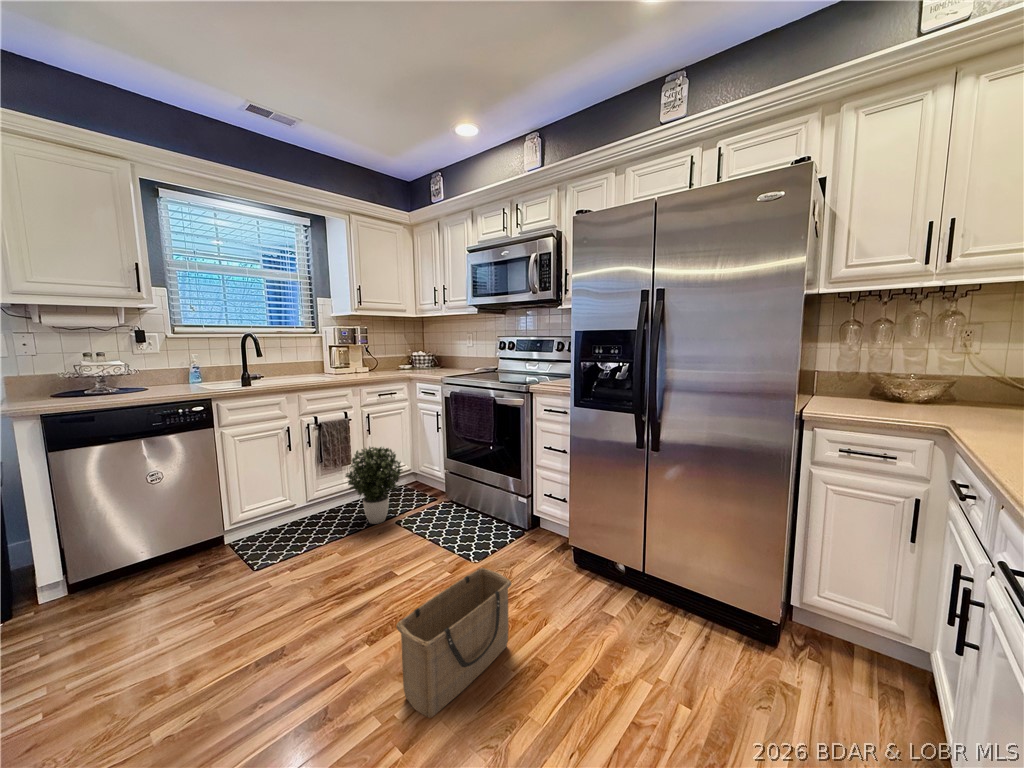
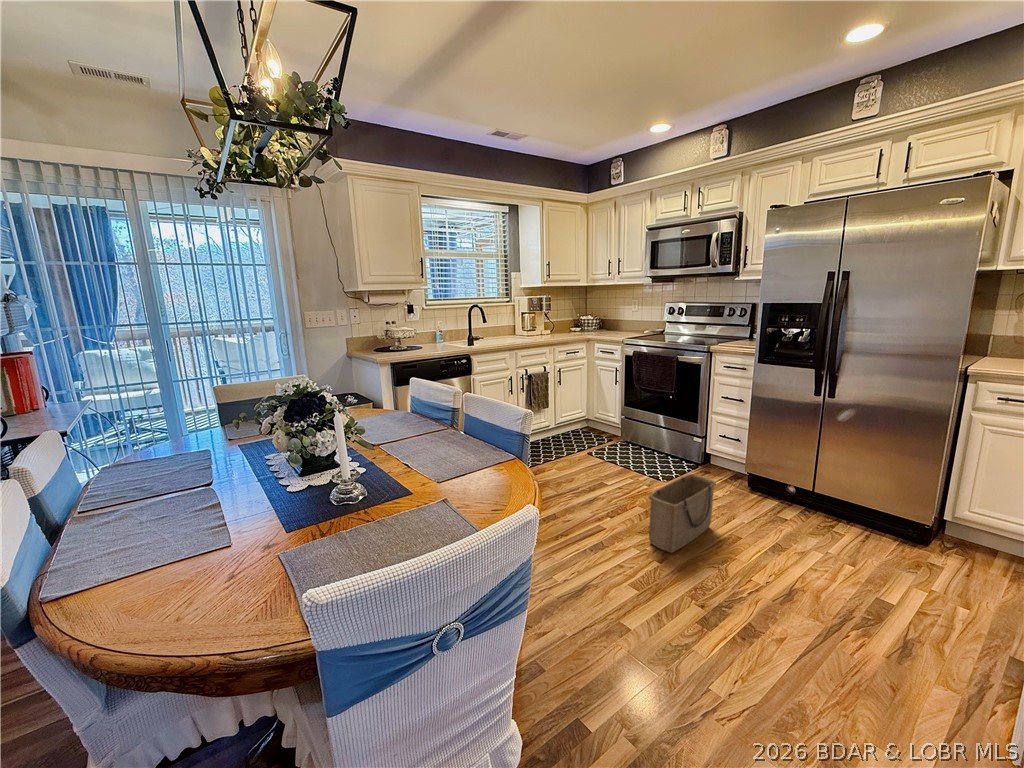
potted plant: present [345,447,403,524] -> none [552,393,594,453]

